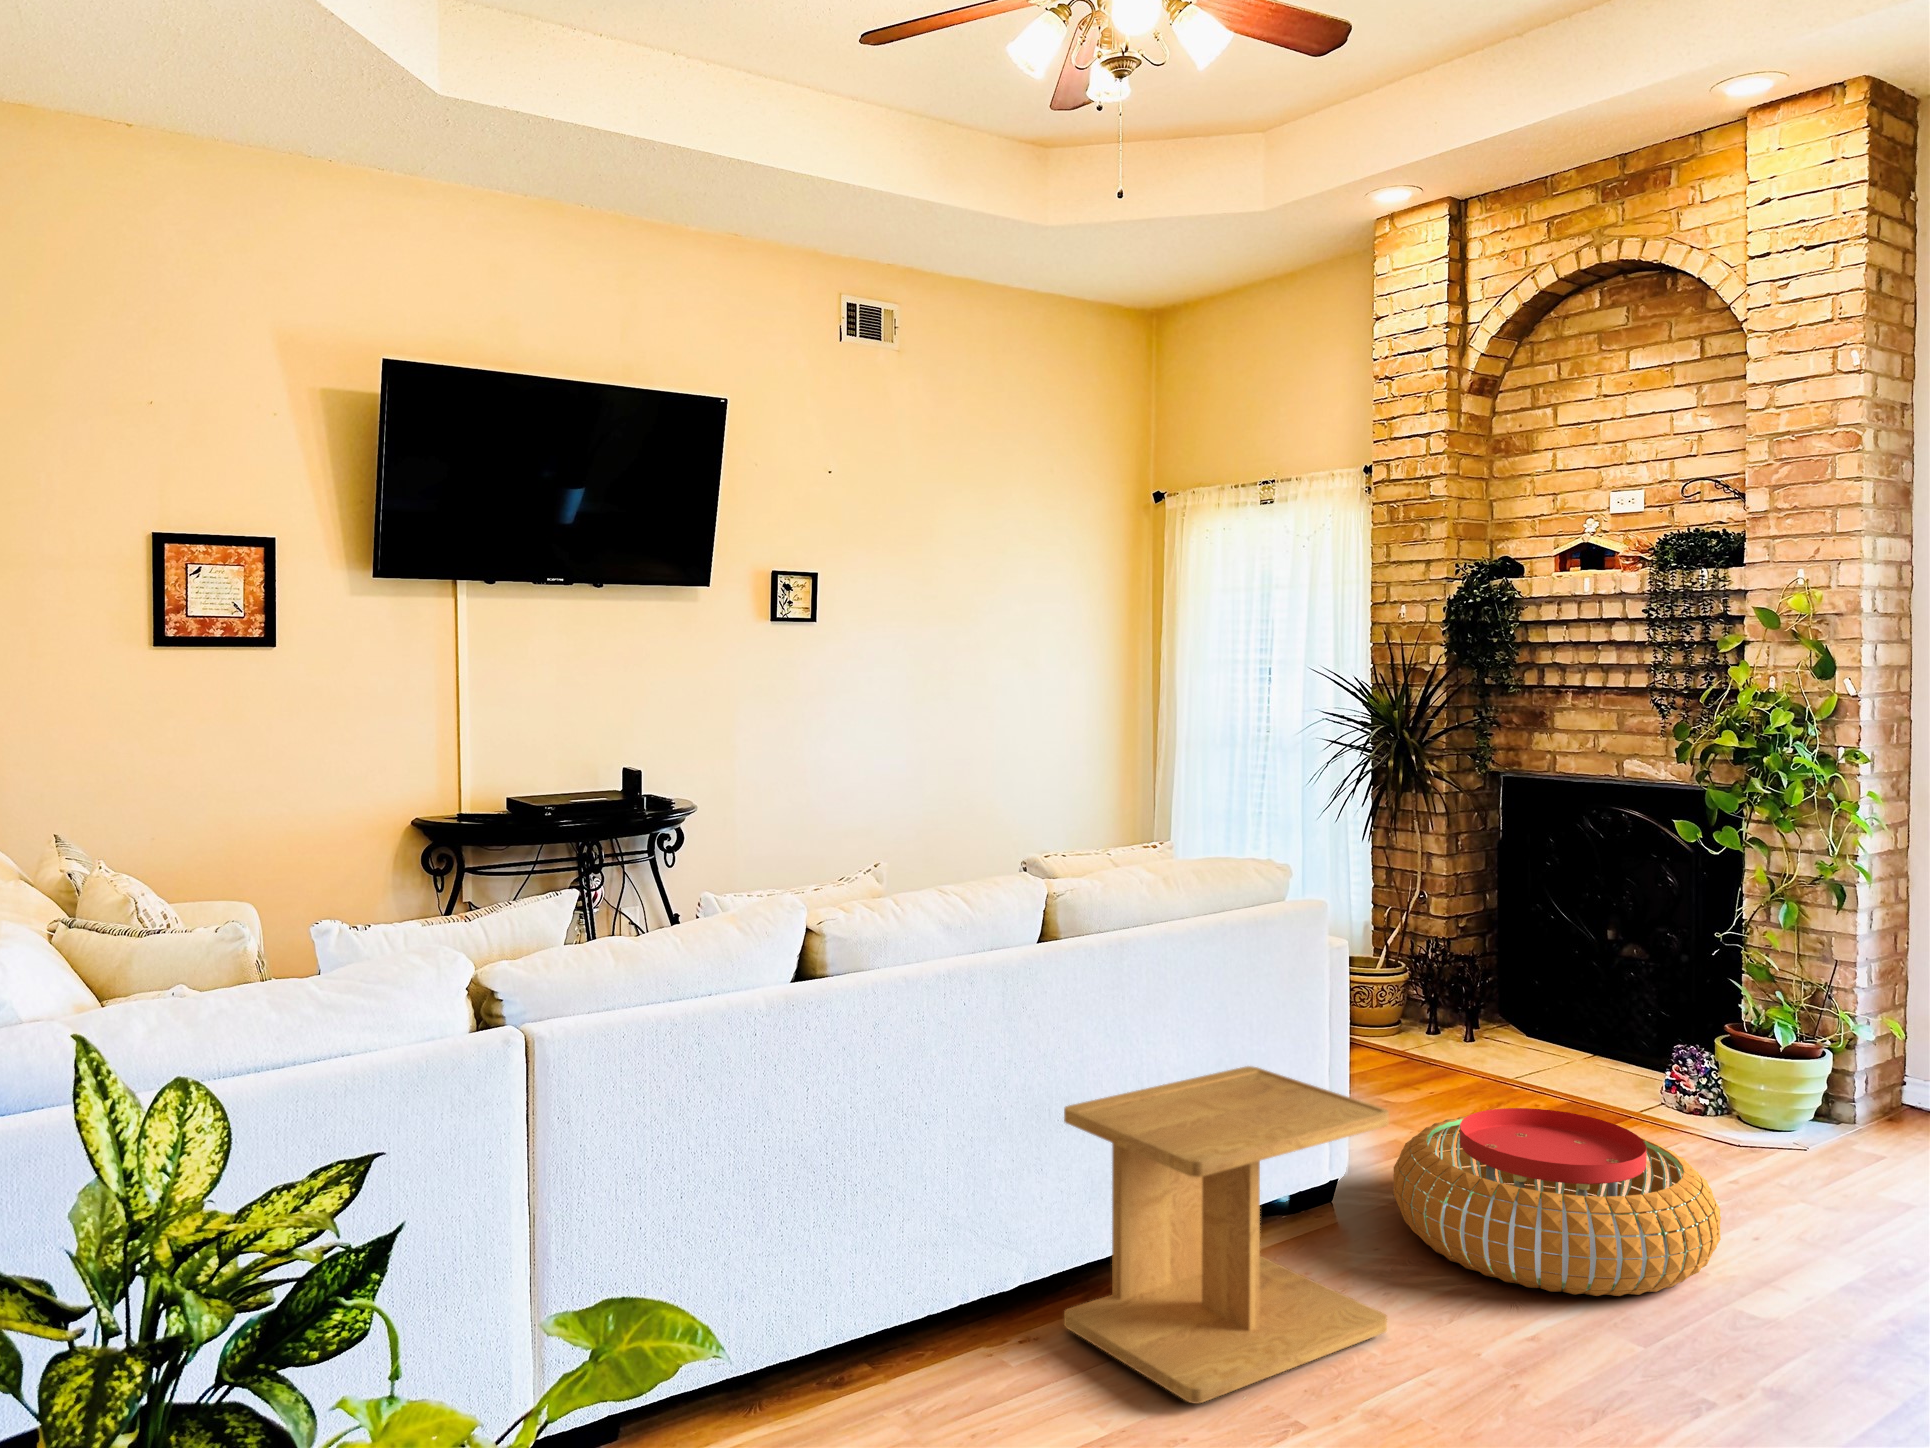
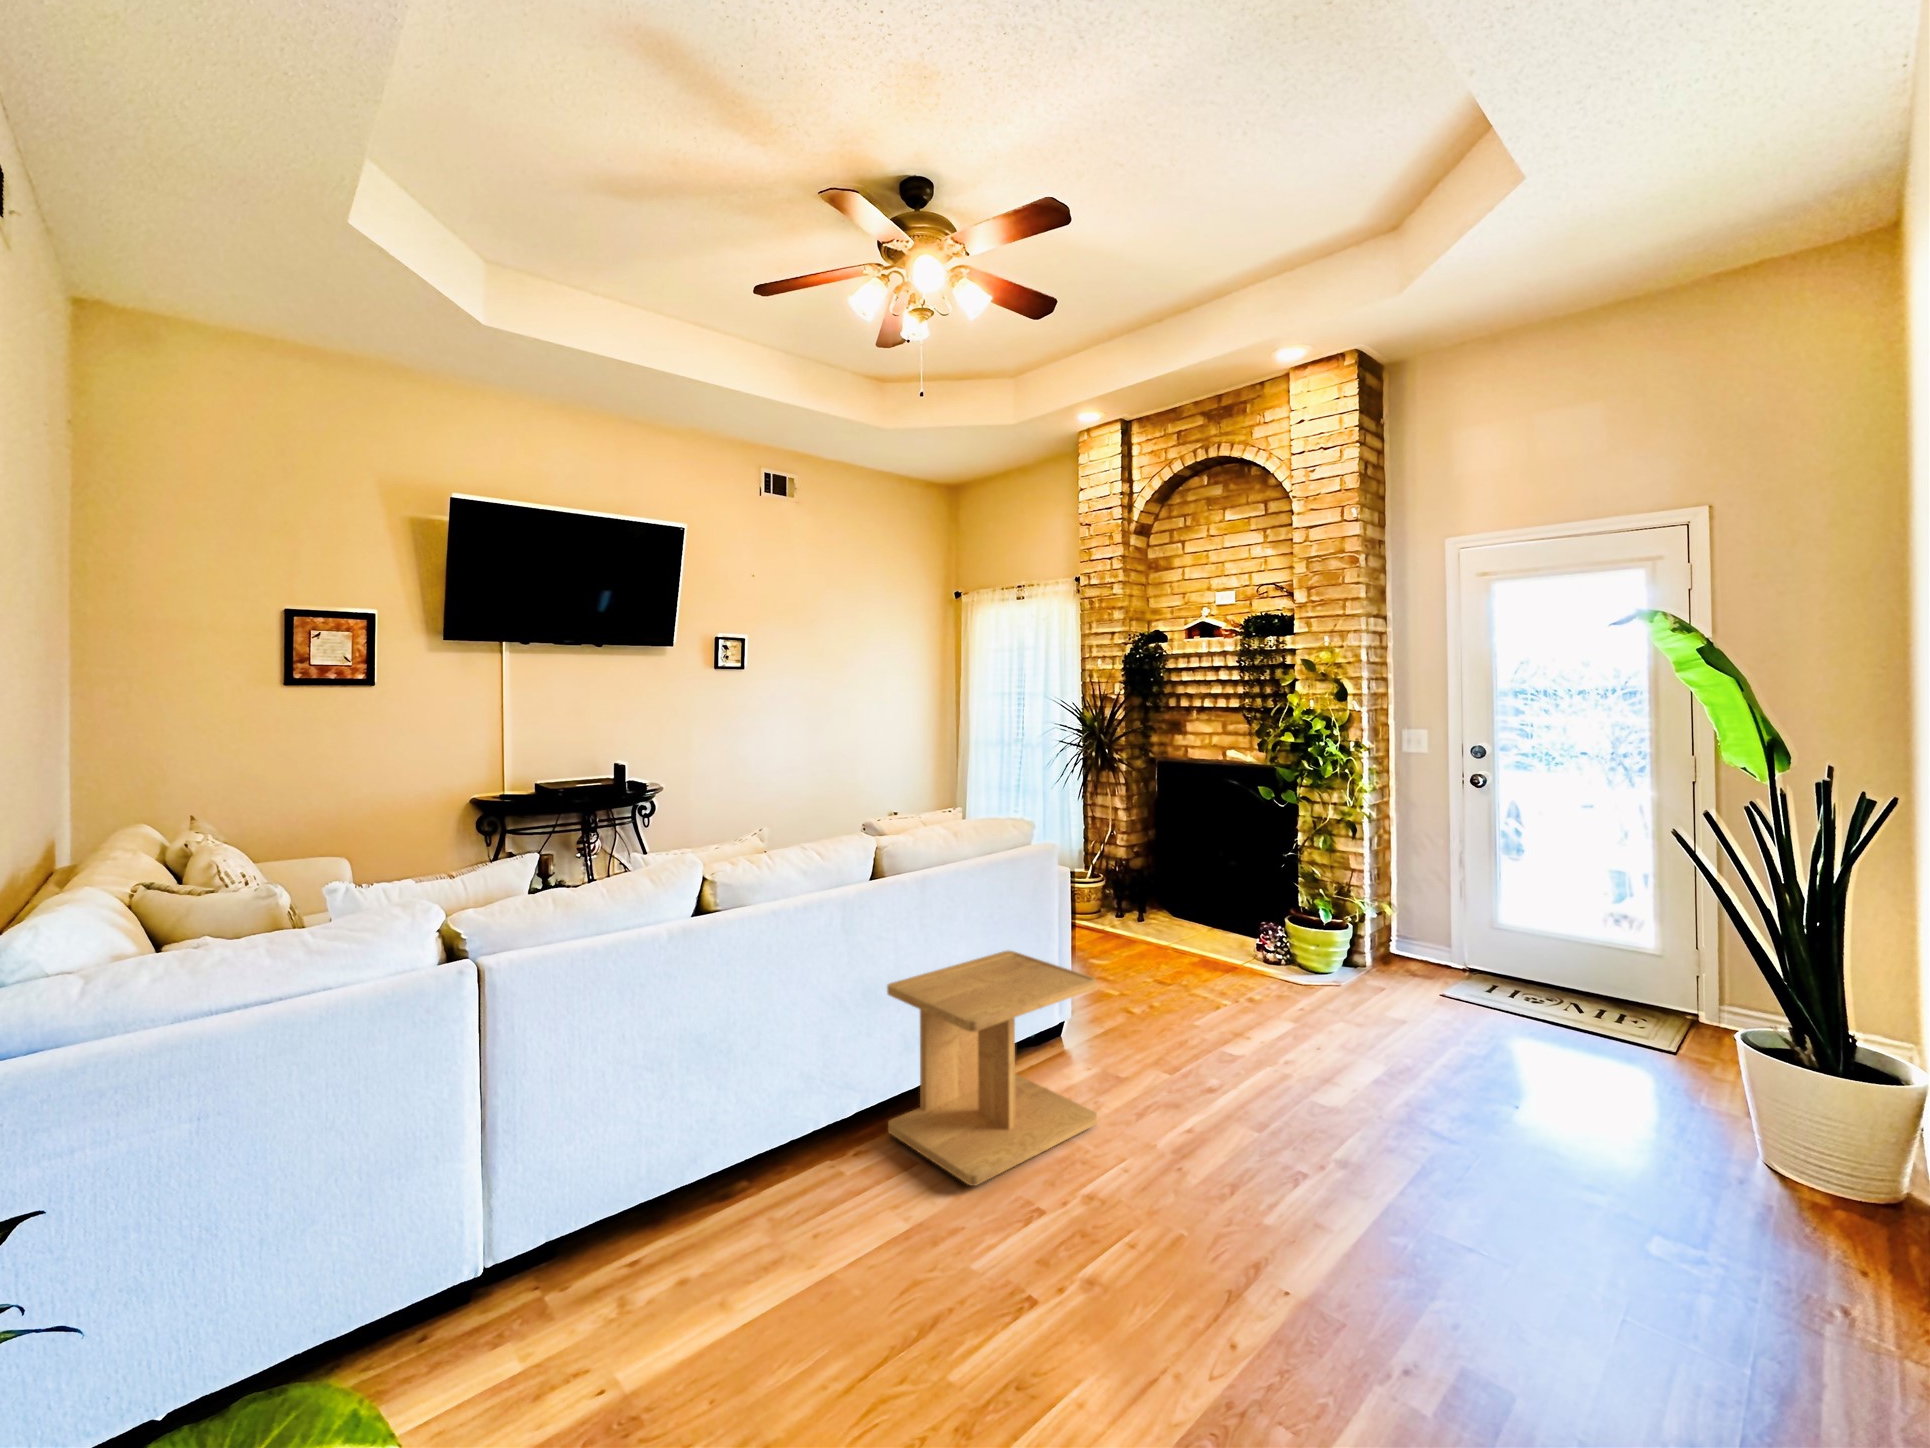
pouf: present [1393,1108,1721,1296] -> none [1099,969,1298,1091]

